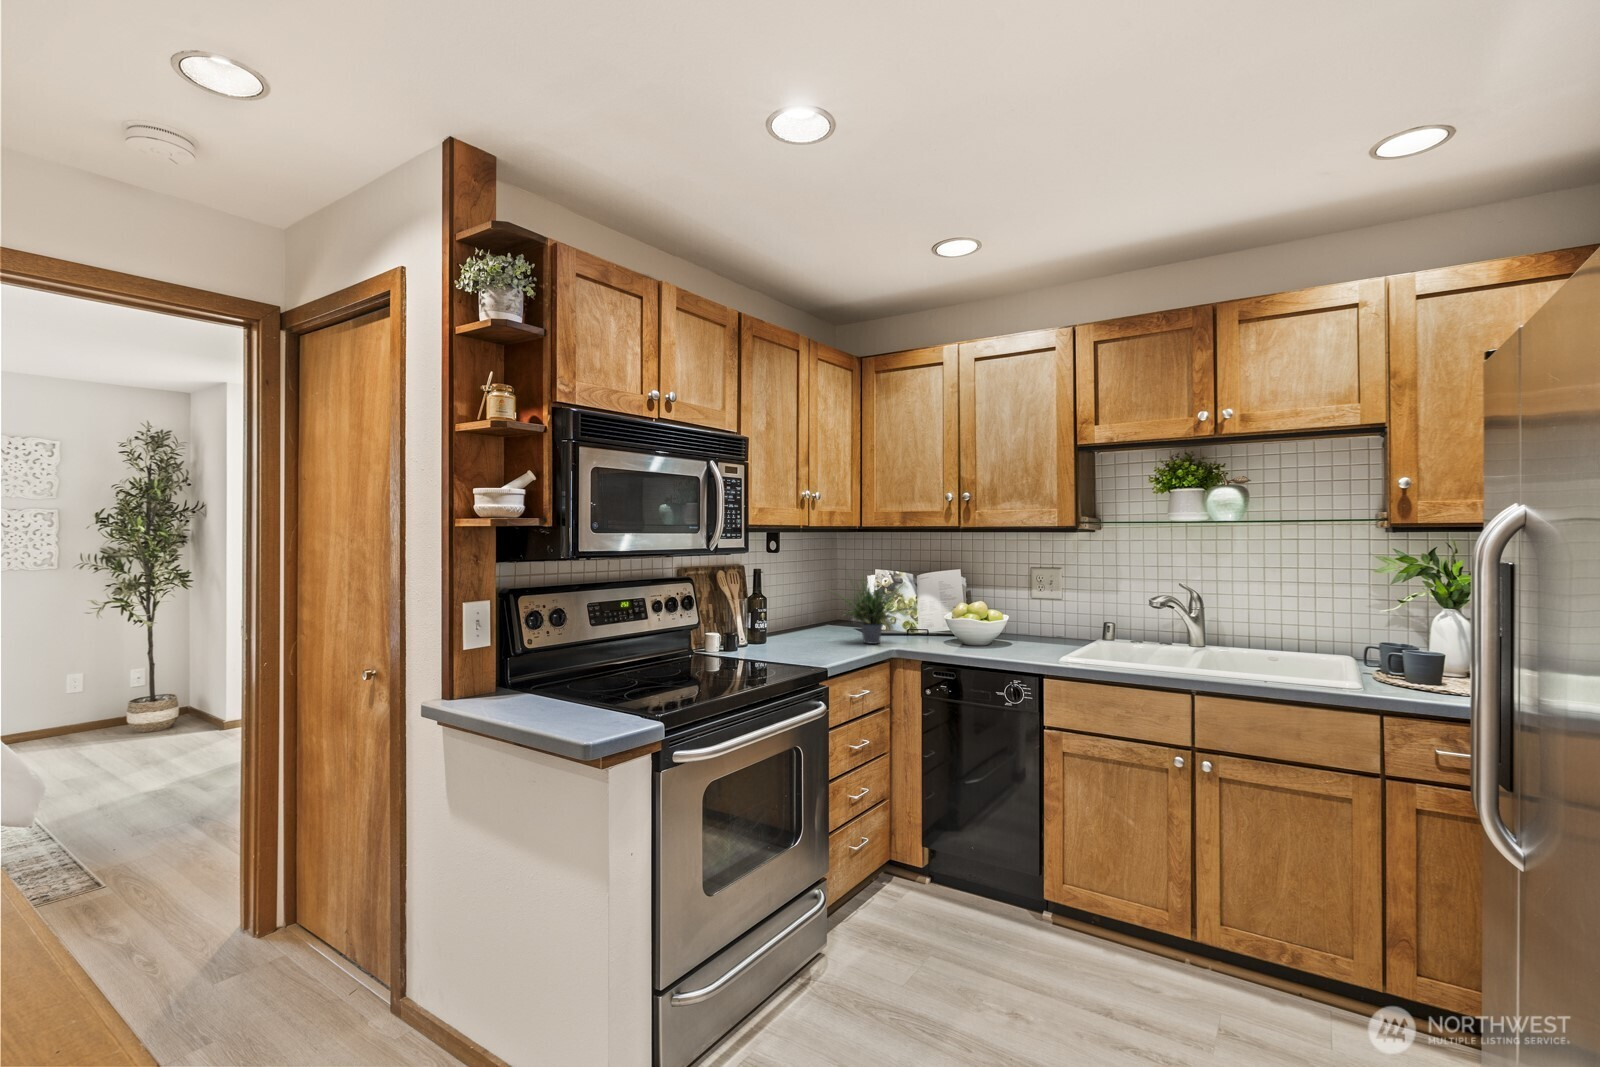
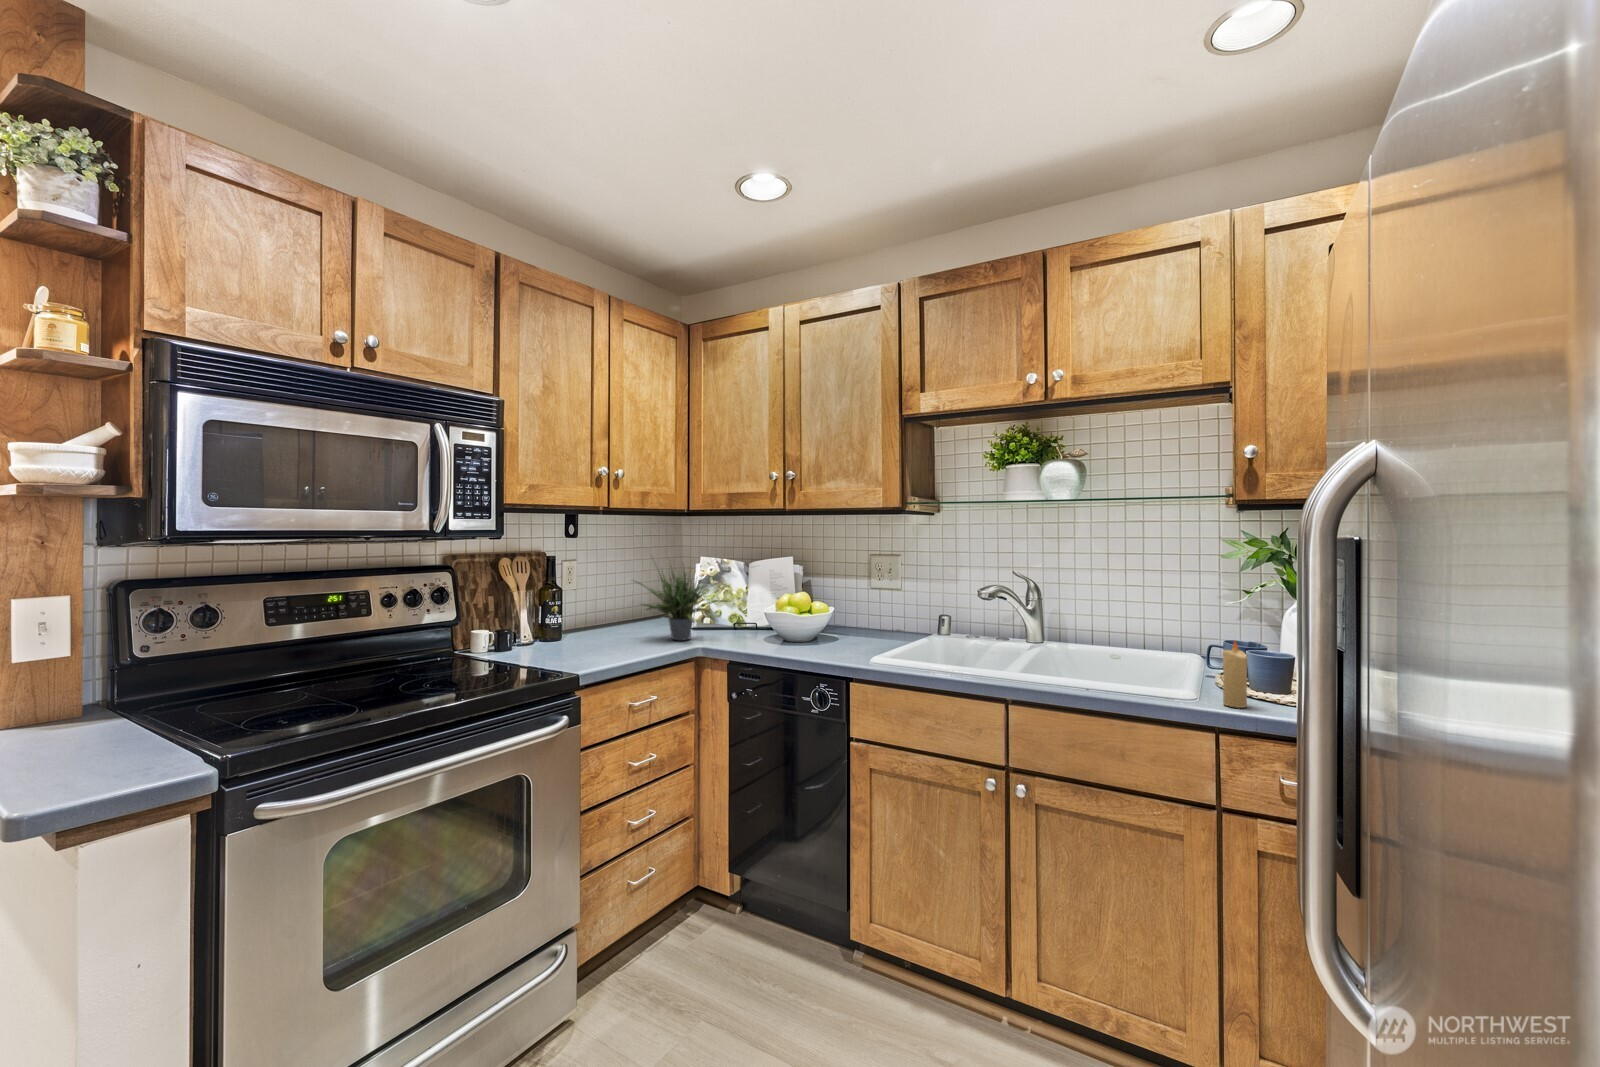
candle: none [1384,640,1406,695] -> present [1222,641,1247,708]

